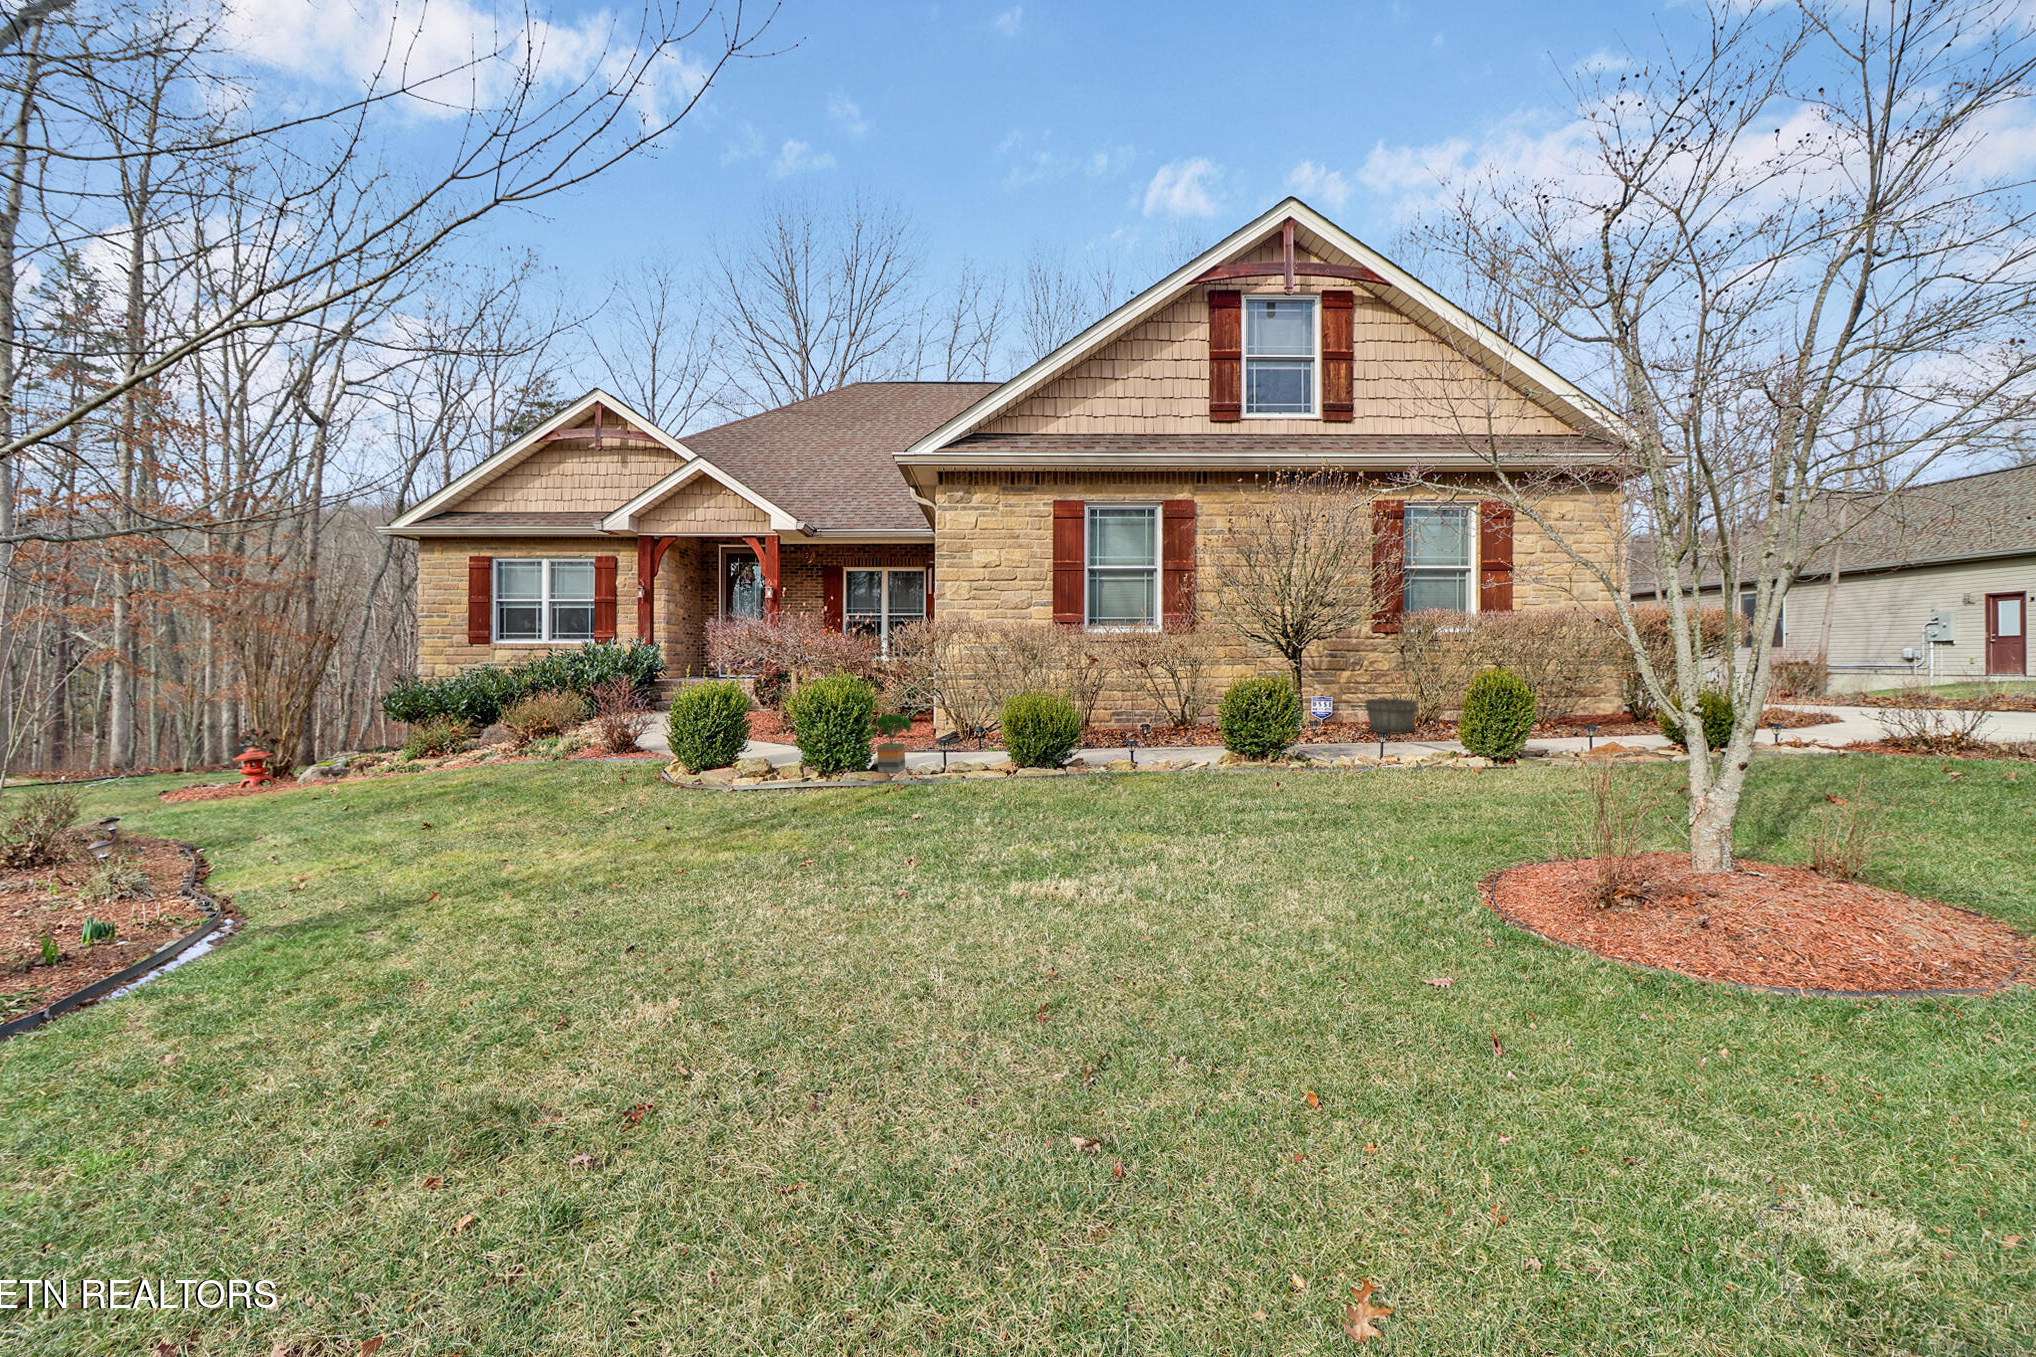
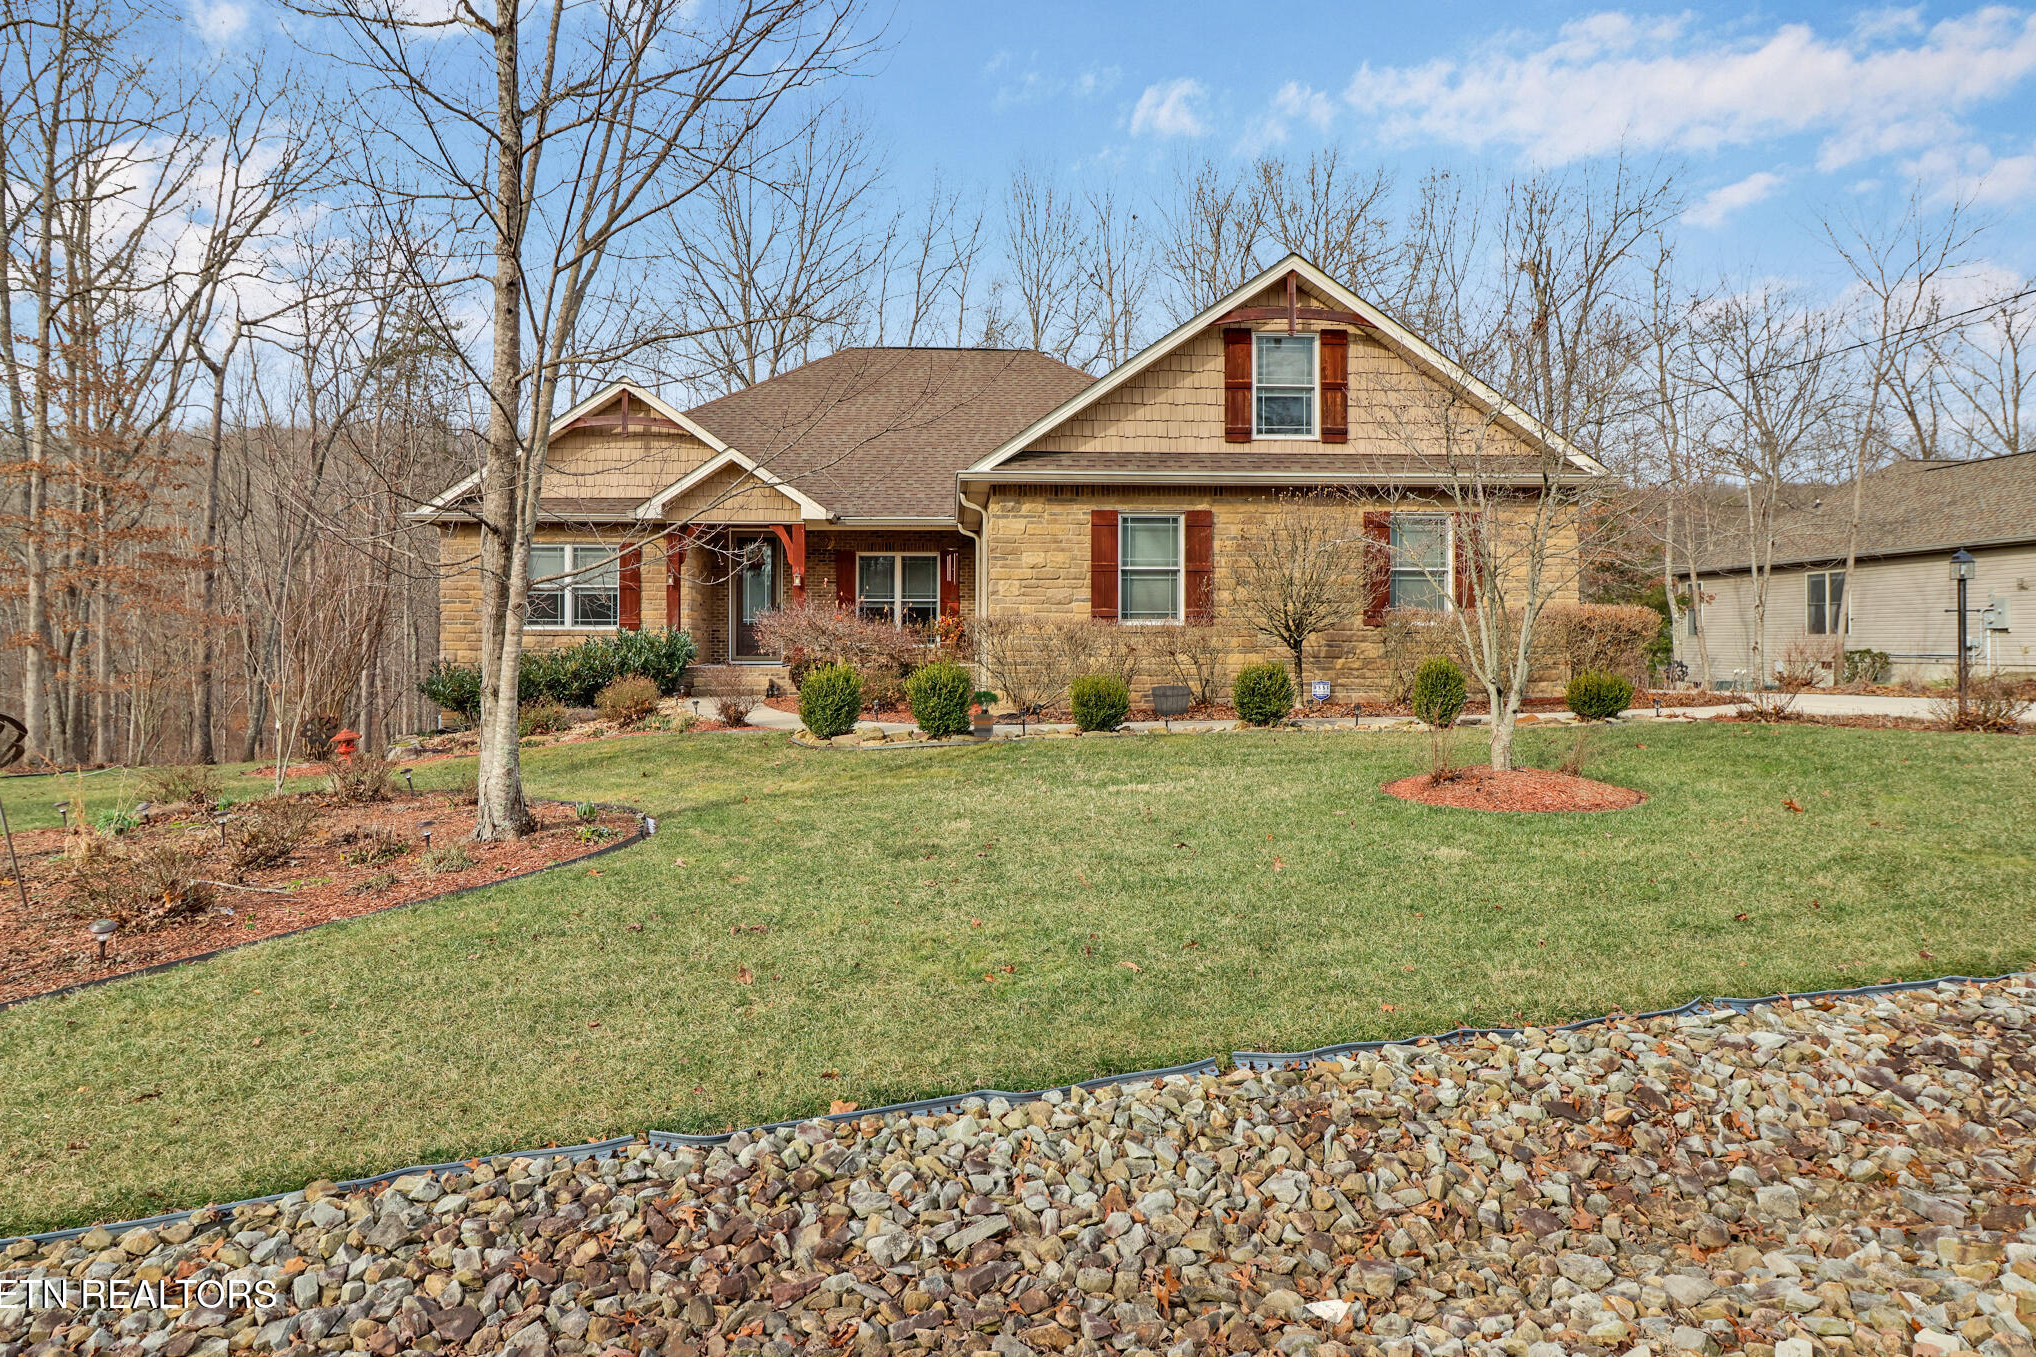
wooden bucket: present [1365,697,1417,734] -> present [1151,678,1191,714]

